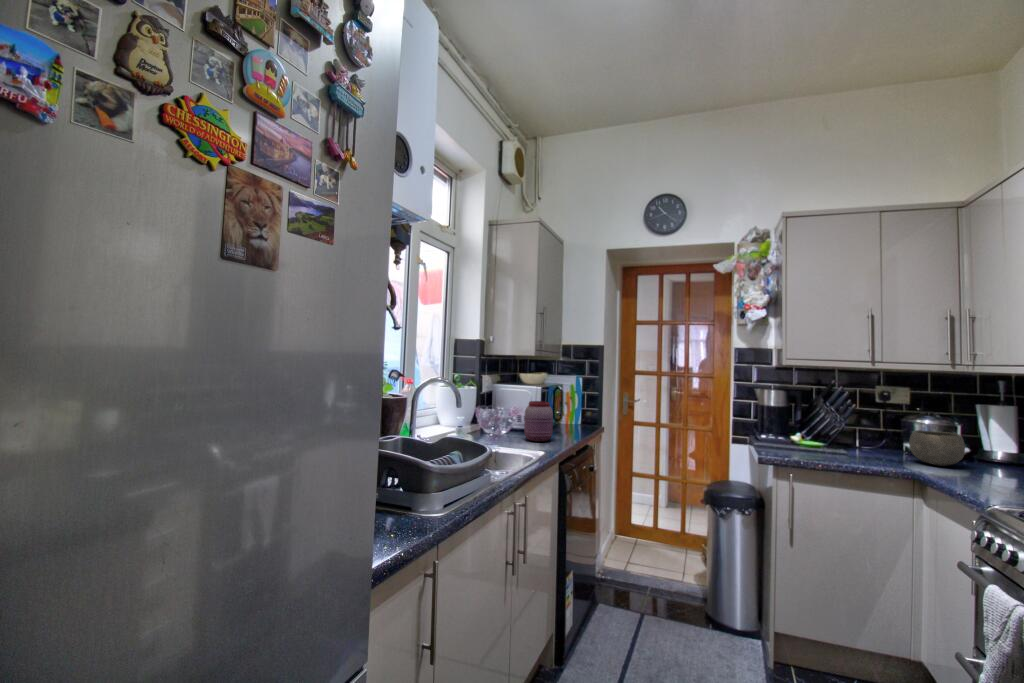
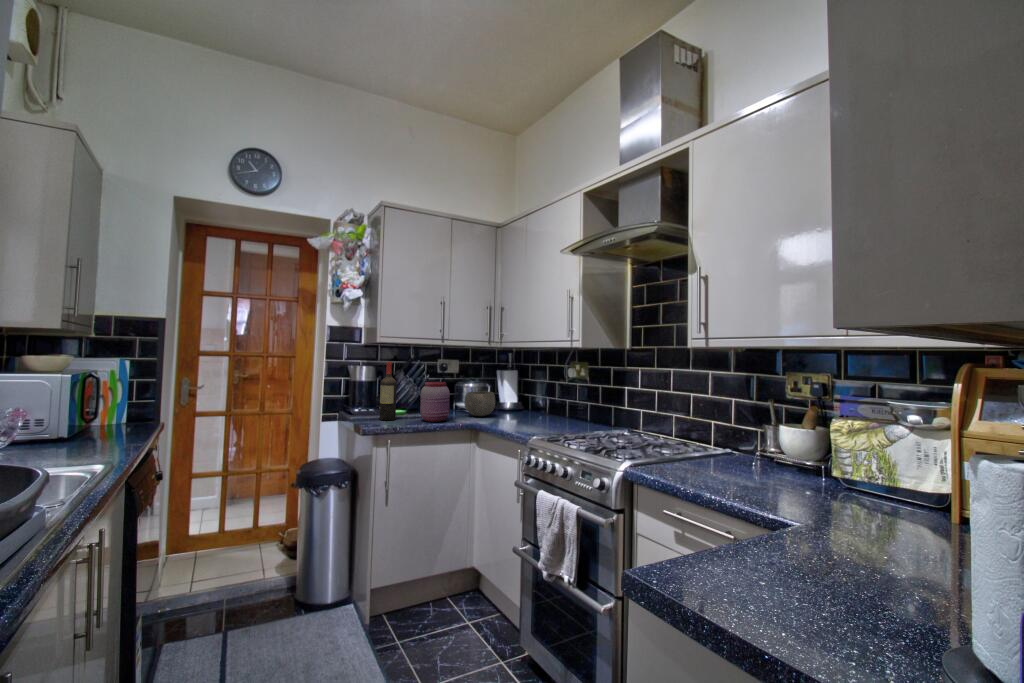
wine bottle: none [785,387,805,453] -> present [379,361,397,420]
jar: present [524,401,553,442] -> present [420,382,450,422]

